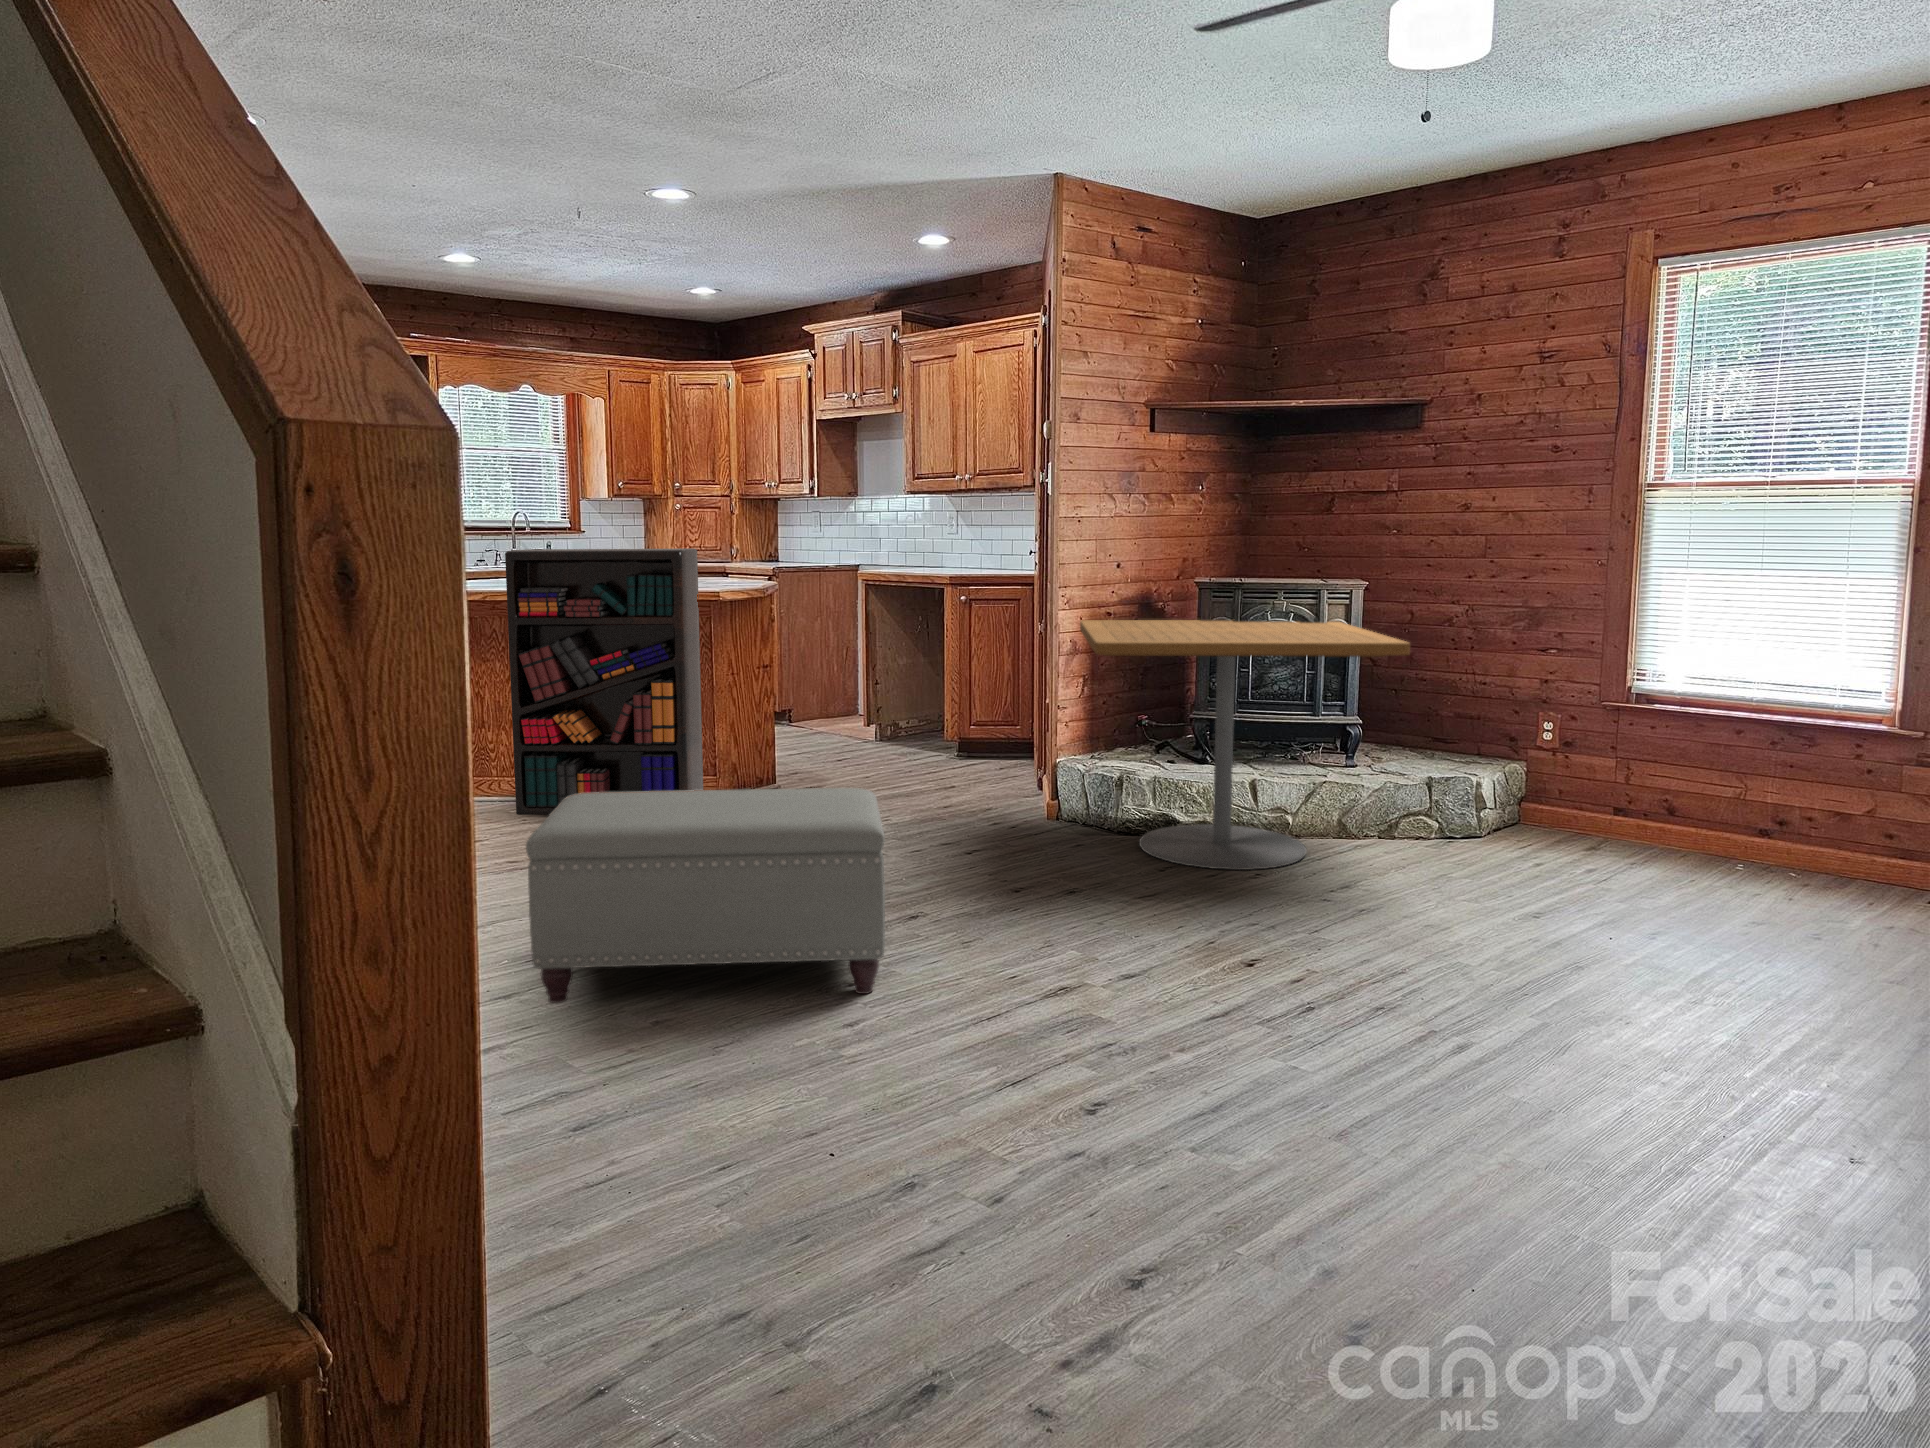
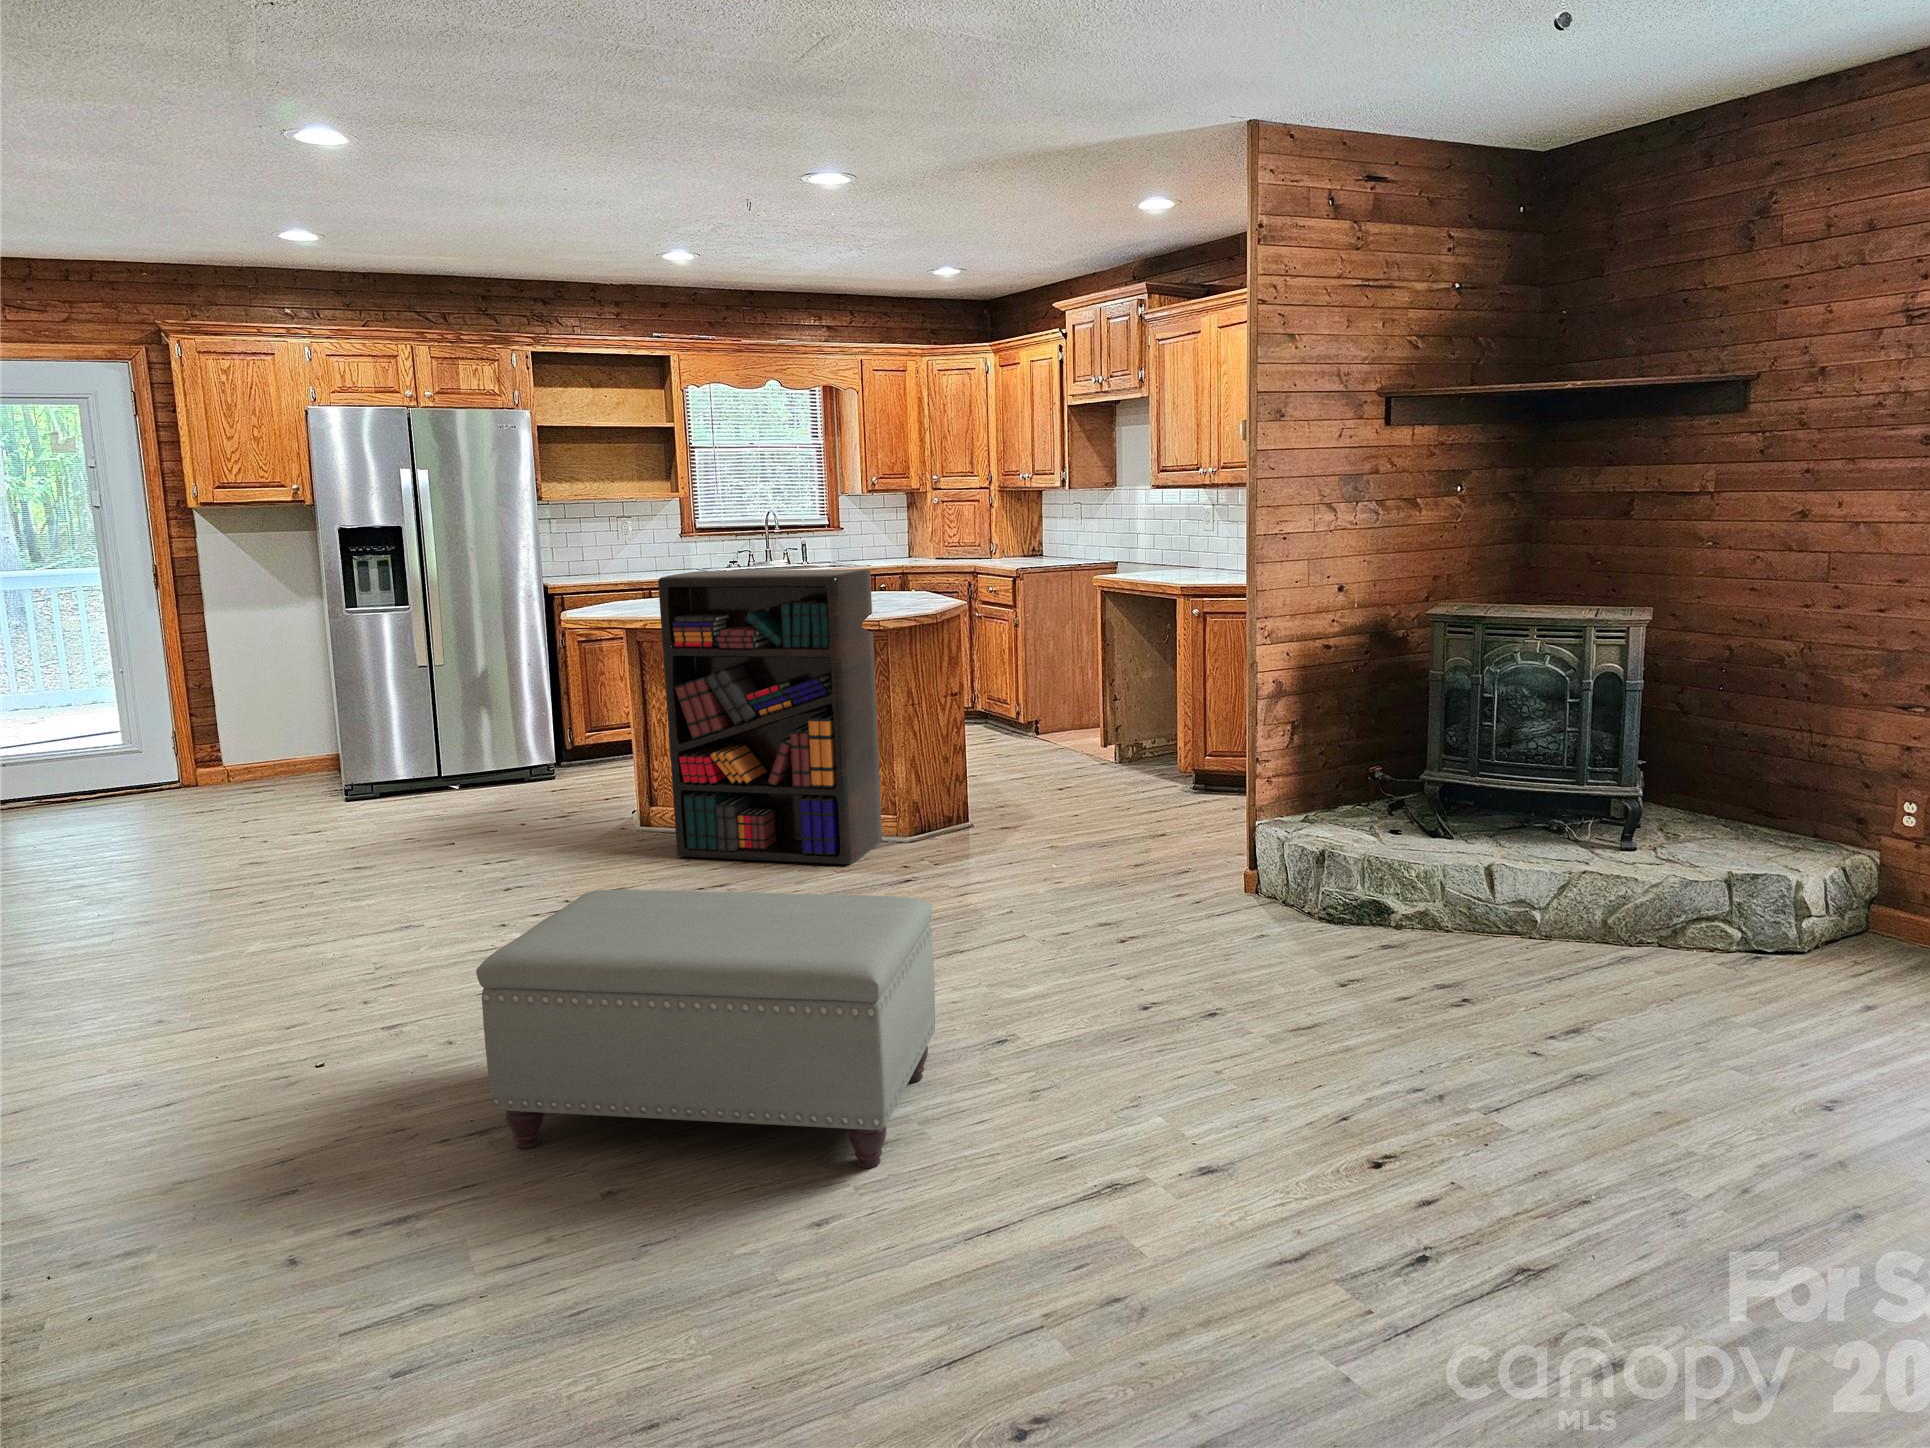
dining table: present [1080,620,1410,870] -> none [1246,658,1663,990]

